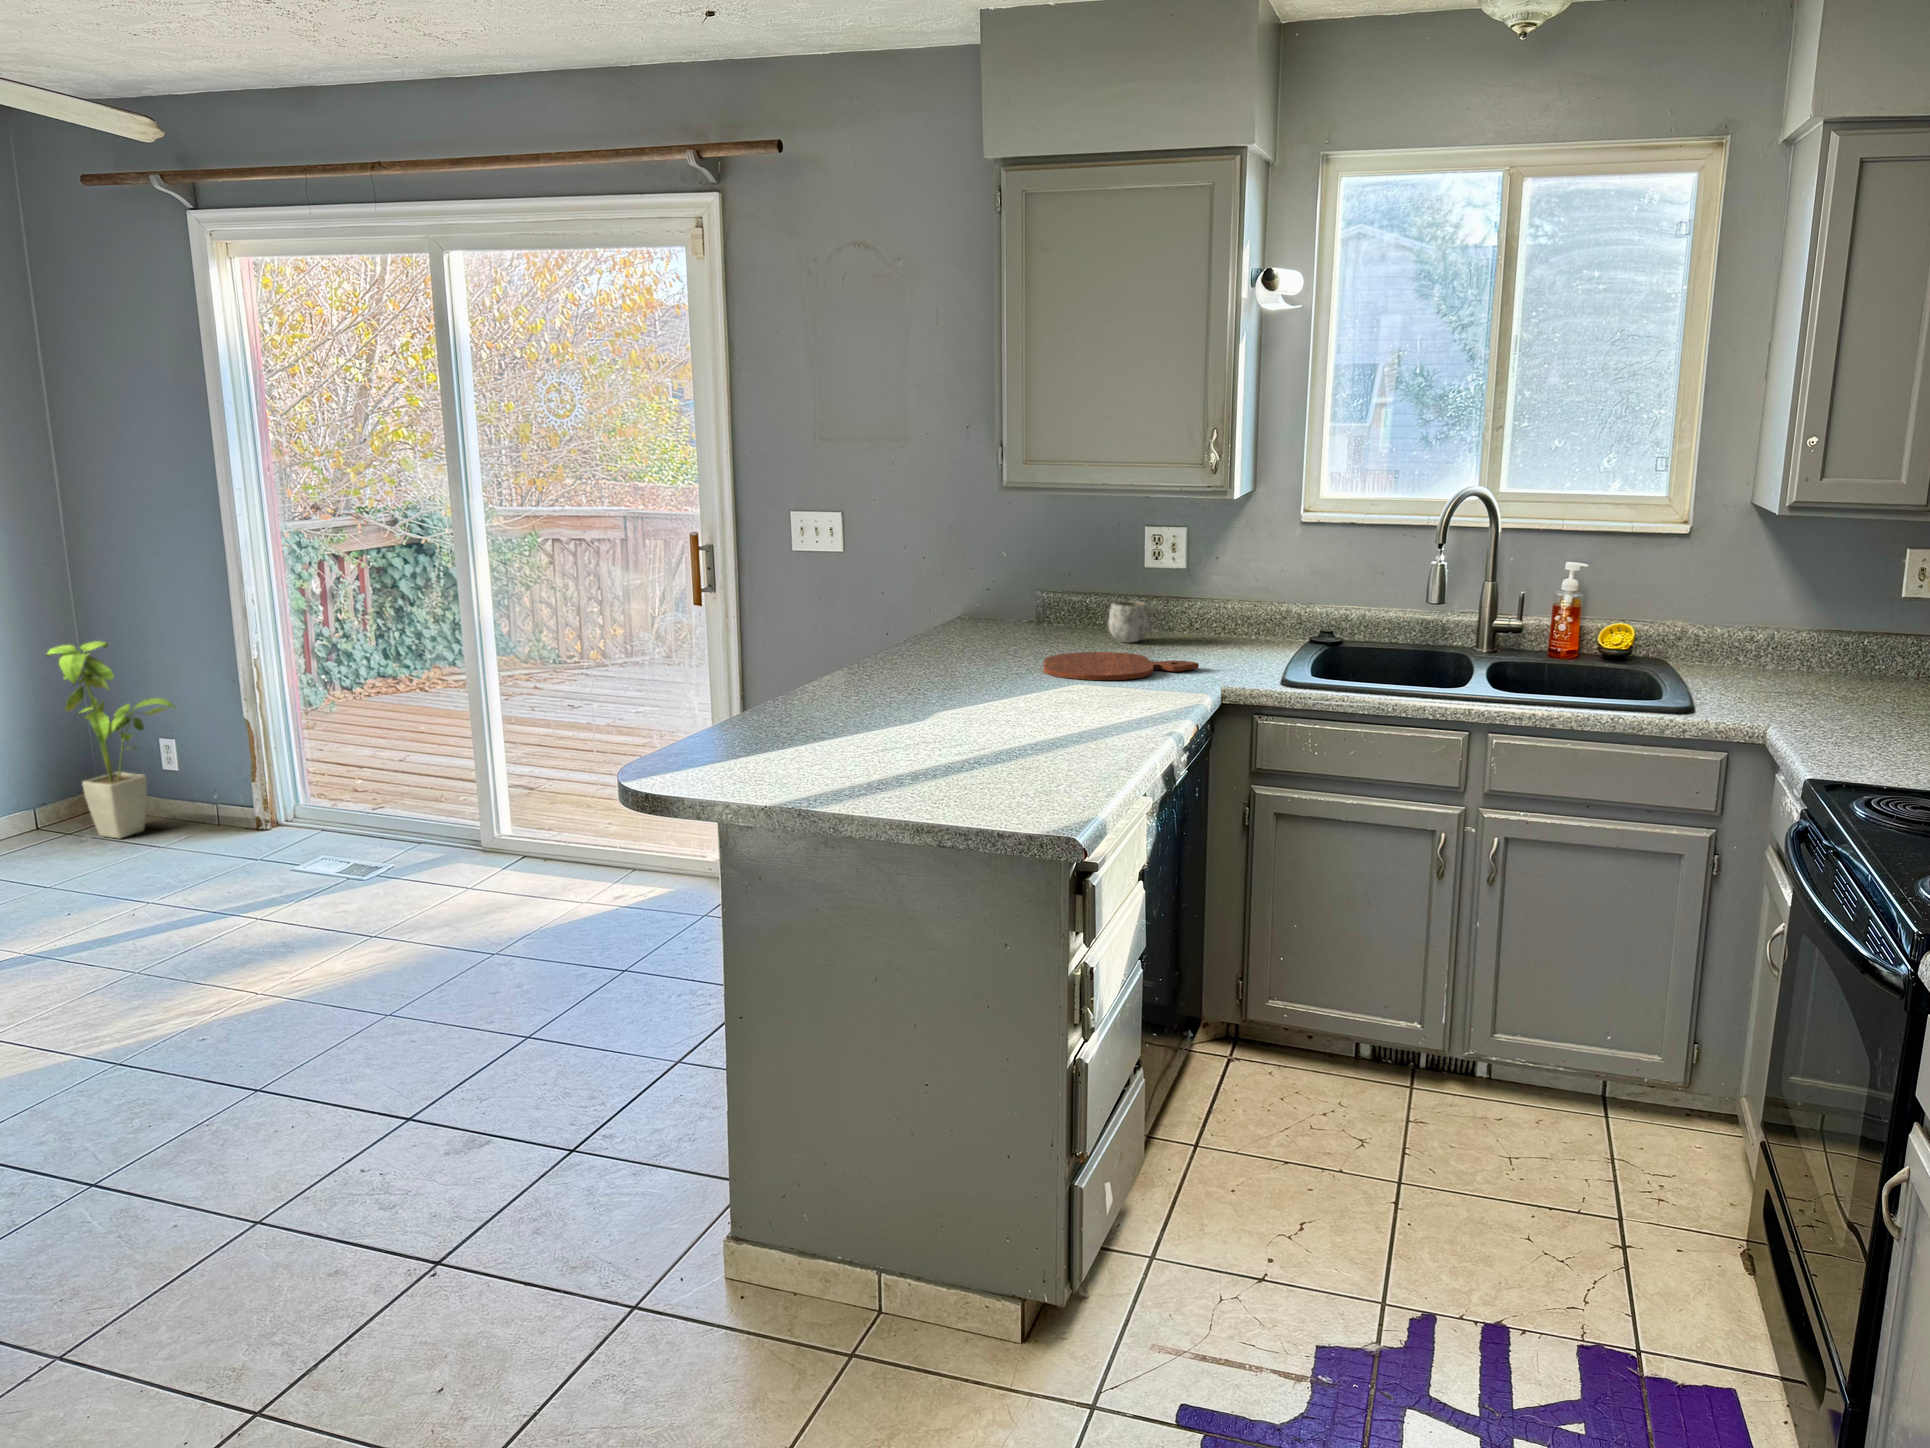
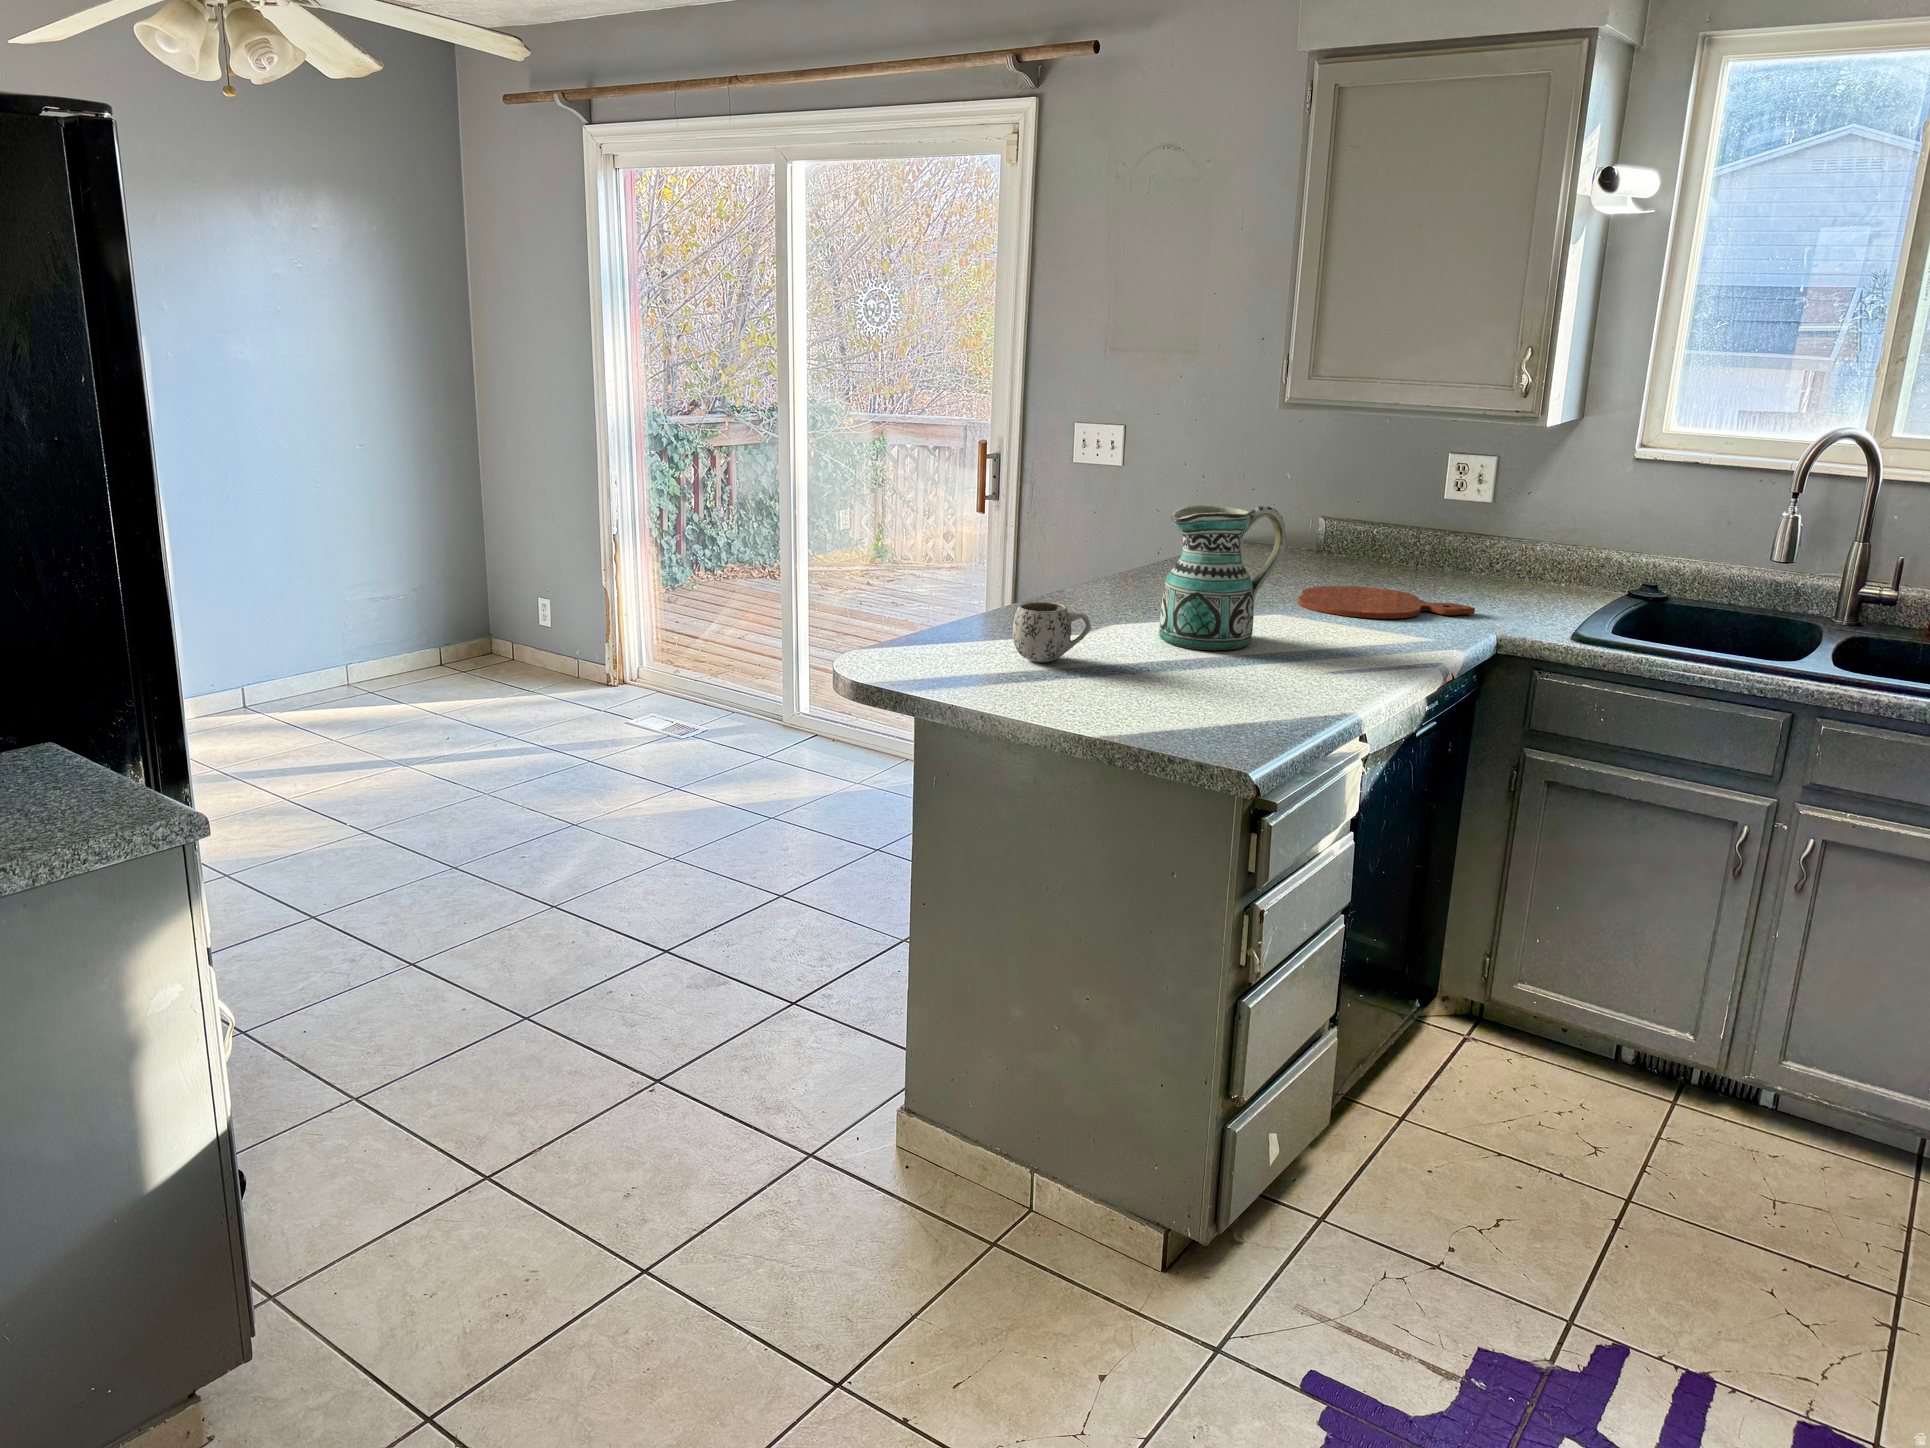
ceramic pitcher: none [932,582,1041,724] -> present [1159,505,1286,650]
mug: present [1108,601,1161,642] -> present [1013,602,1091,662]
house plant: present [46,641,175,838] -> none [455,509,550,680]

